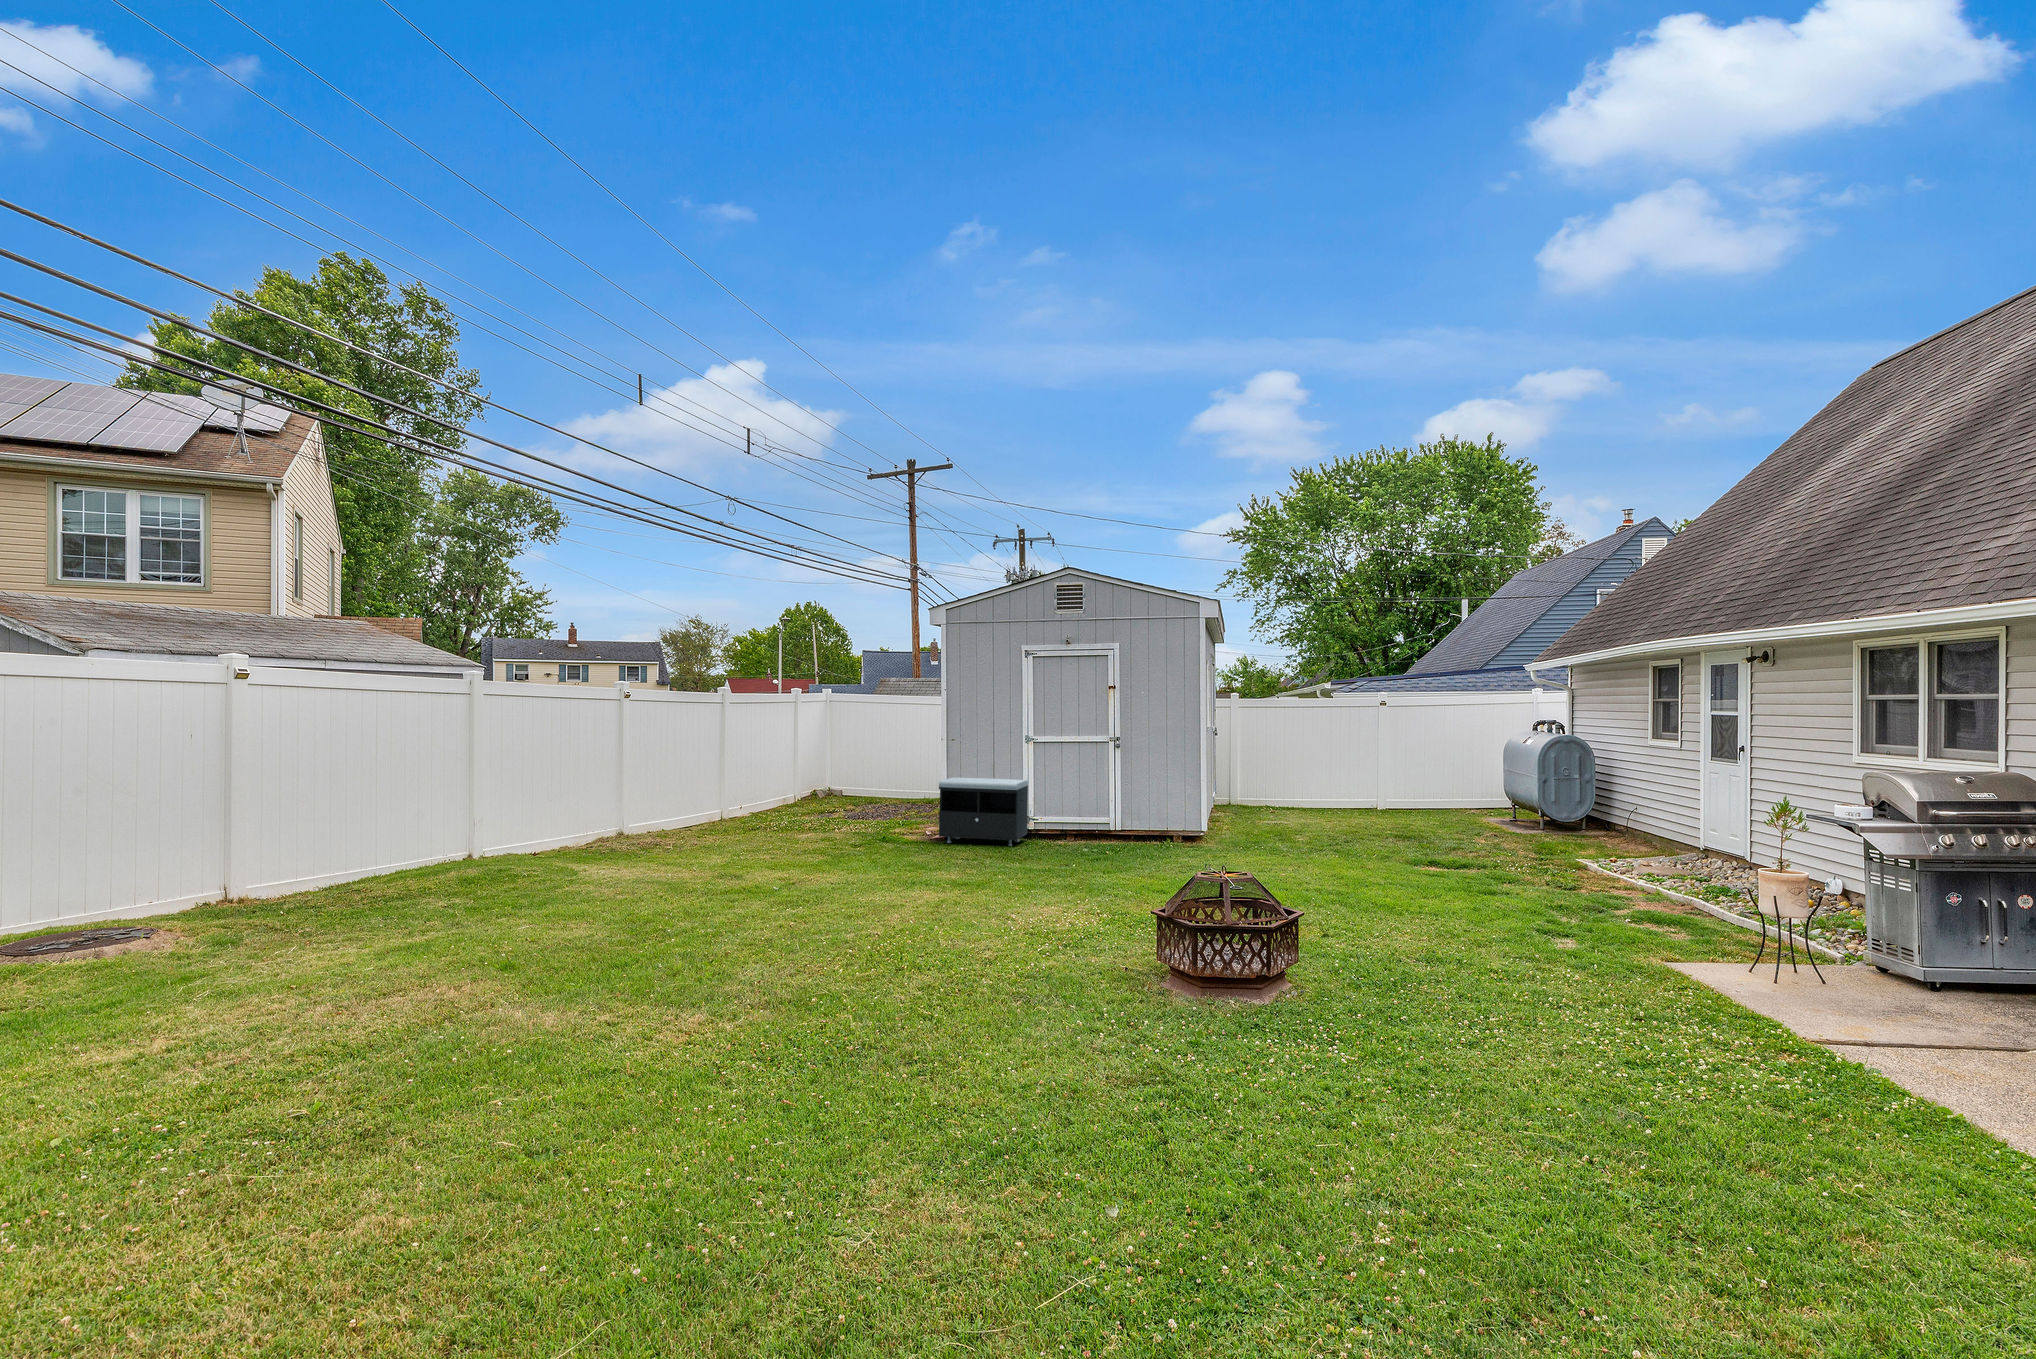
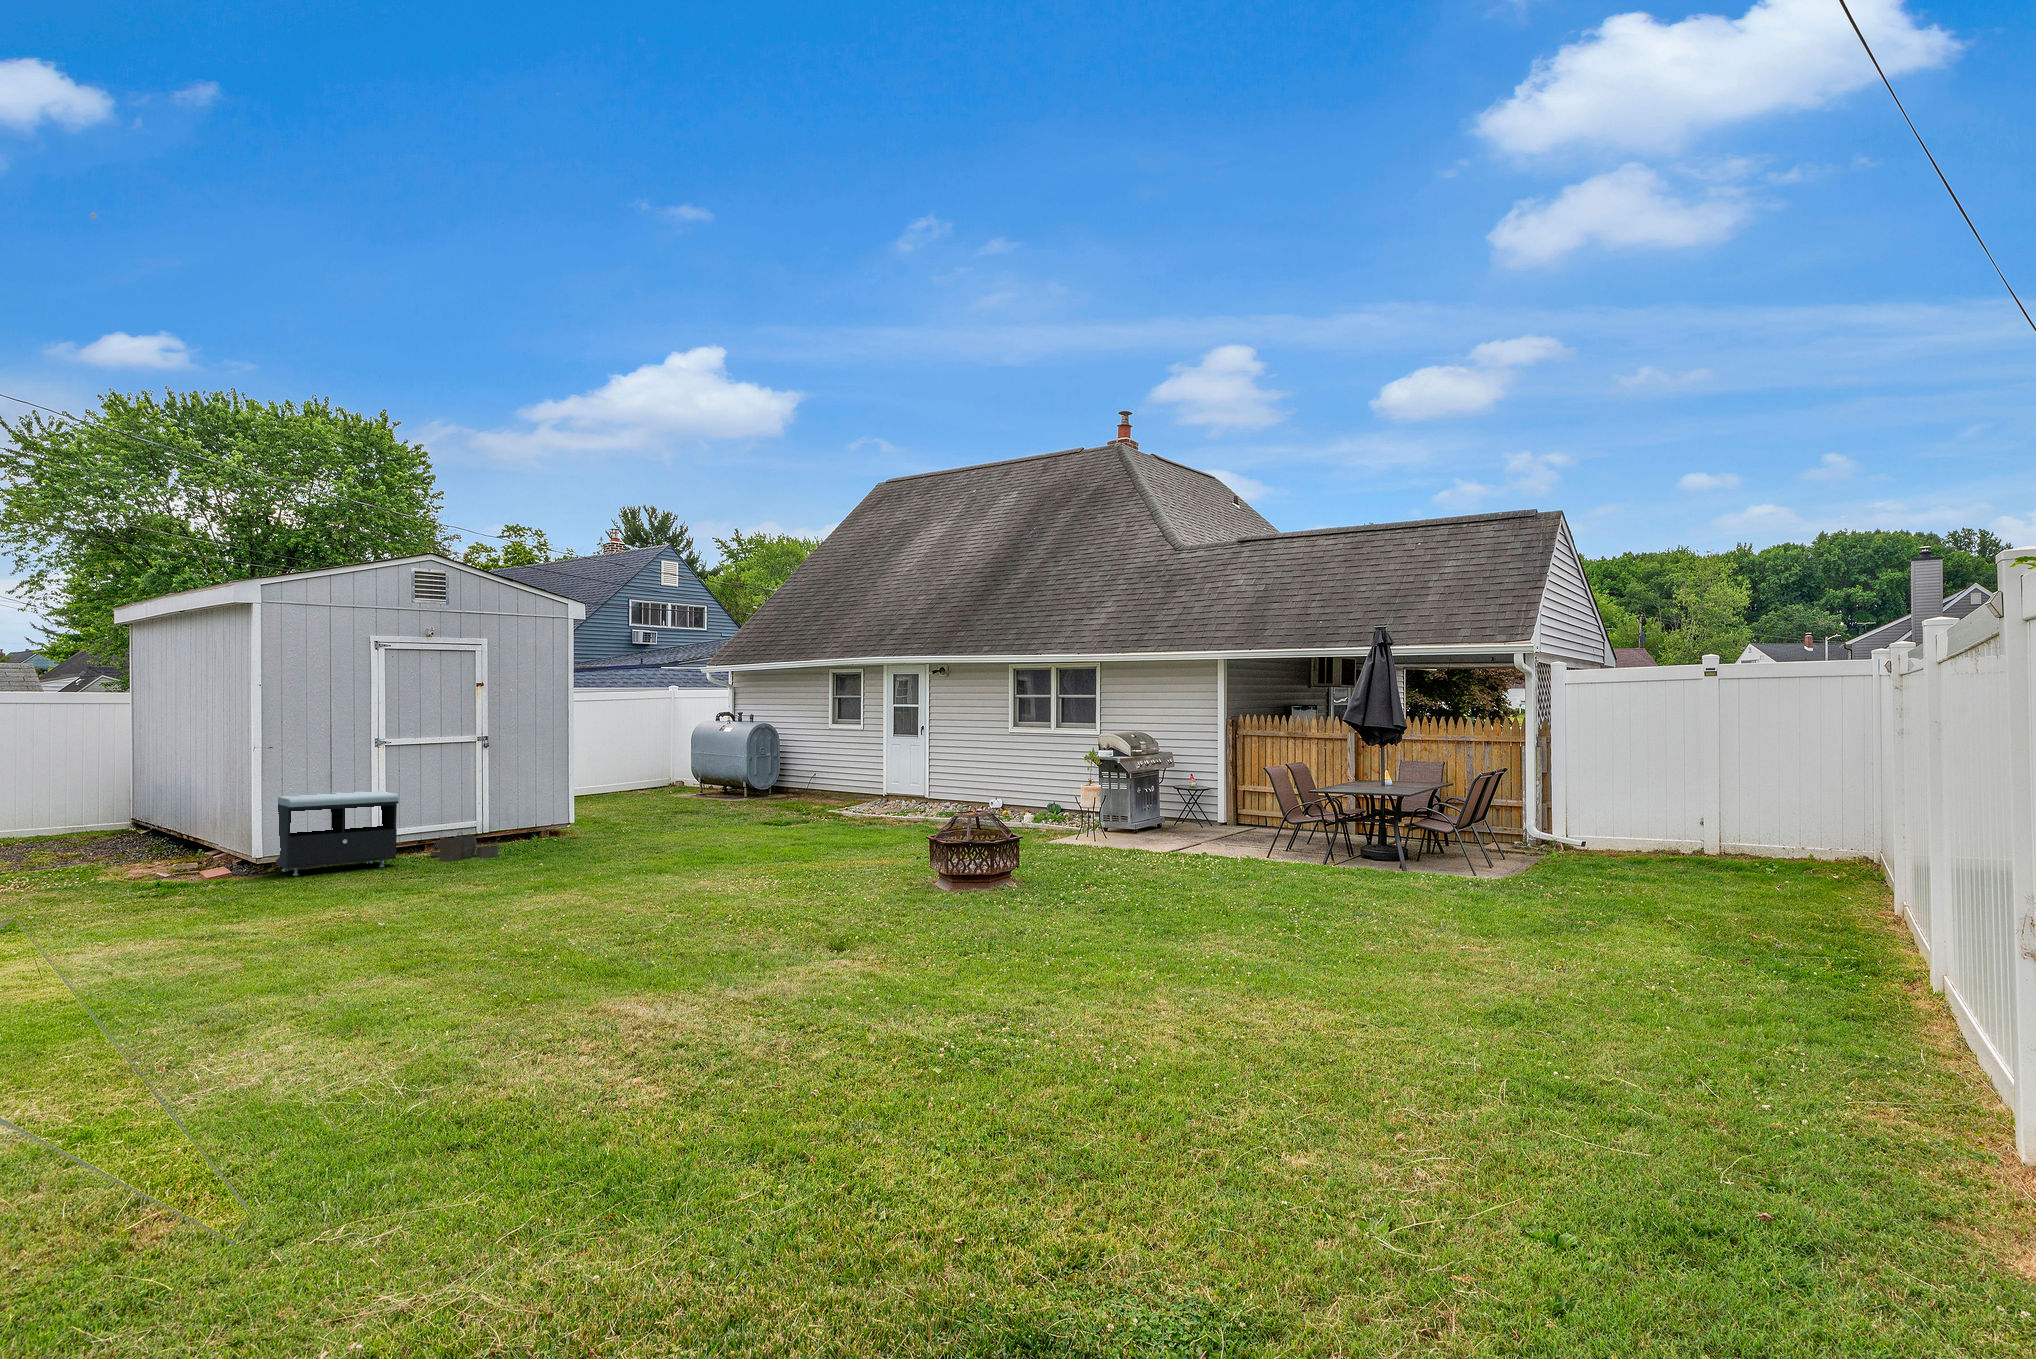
woven basket: none [1055,822,1104,851] -> present [431,832,499,861]

